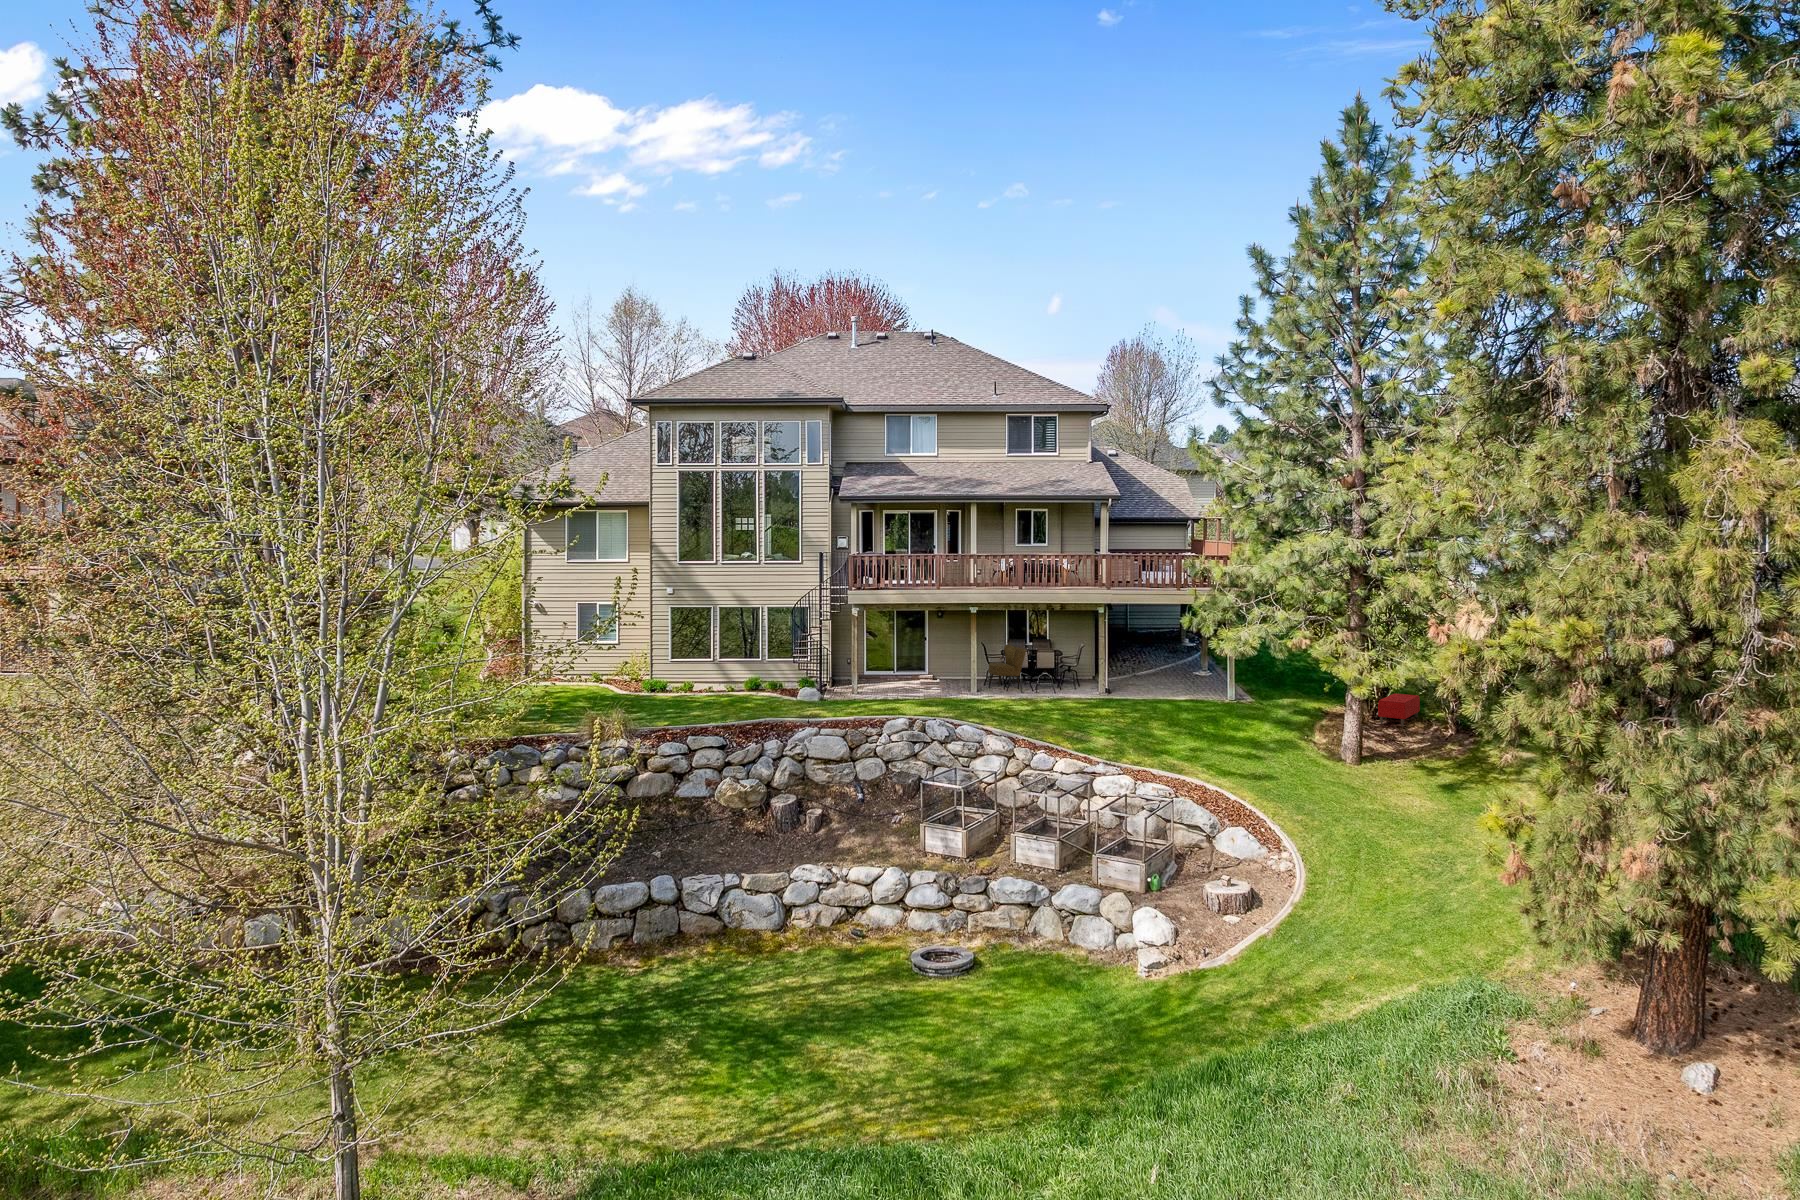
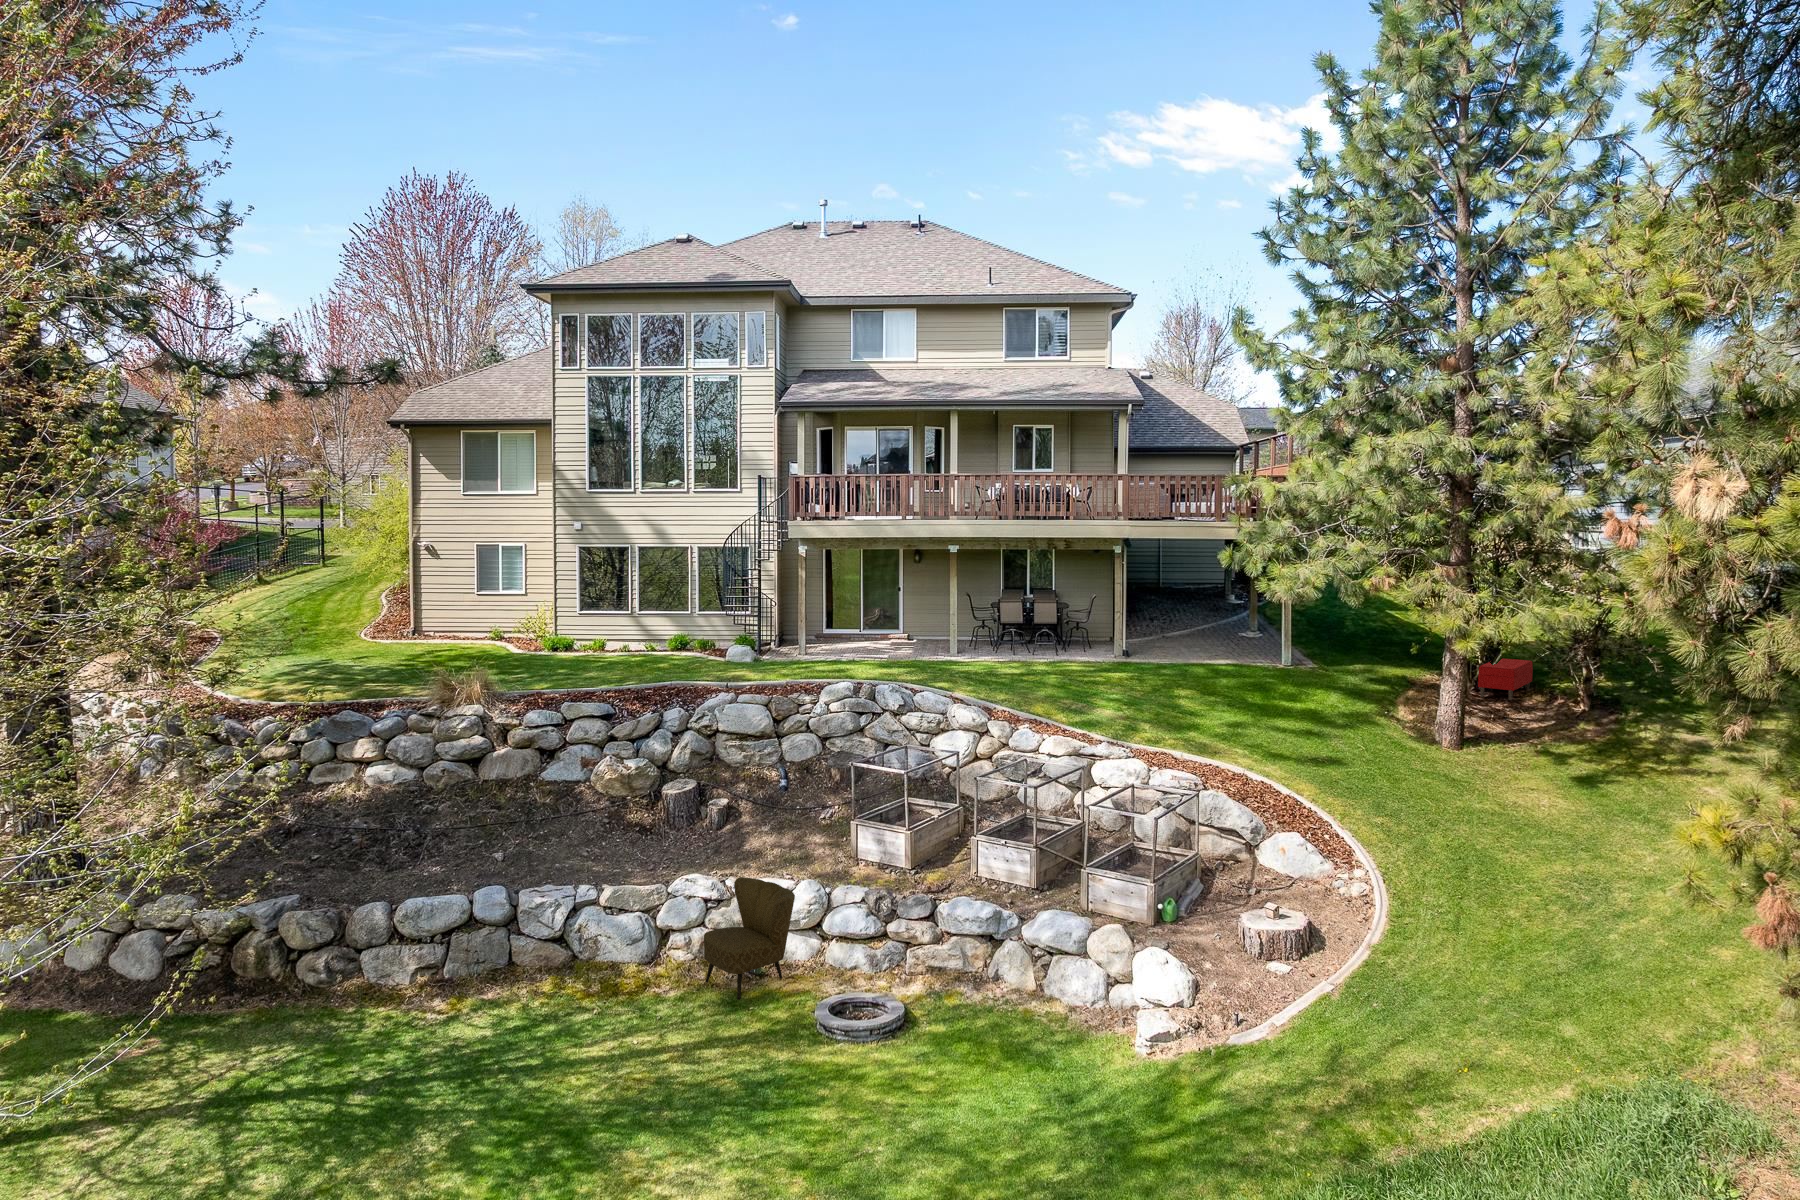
armchair: present [989,645,1026,686] -> present [704,877,795,1000]

